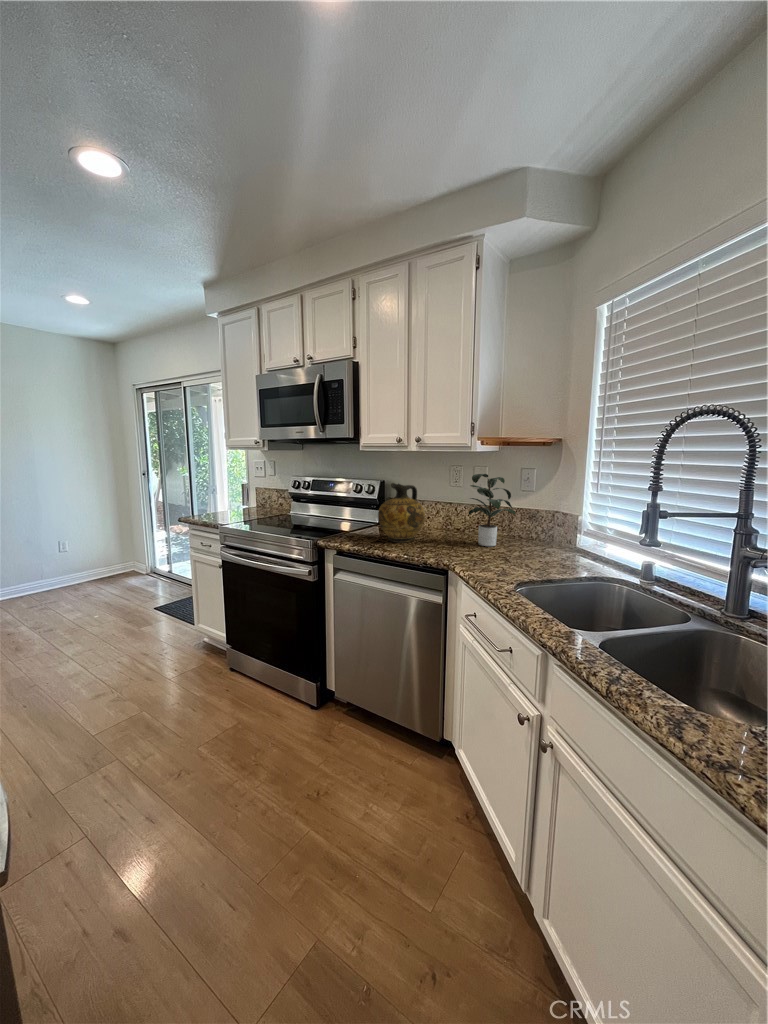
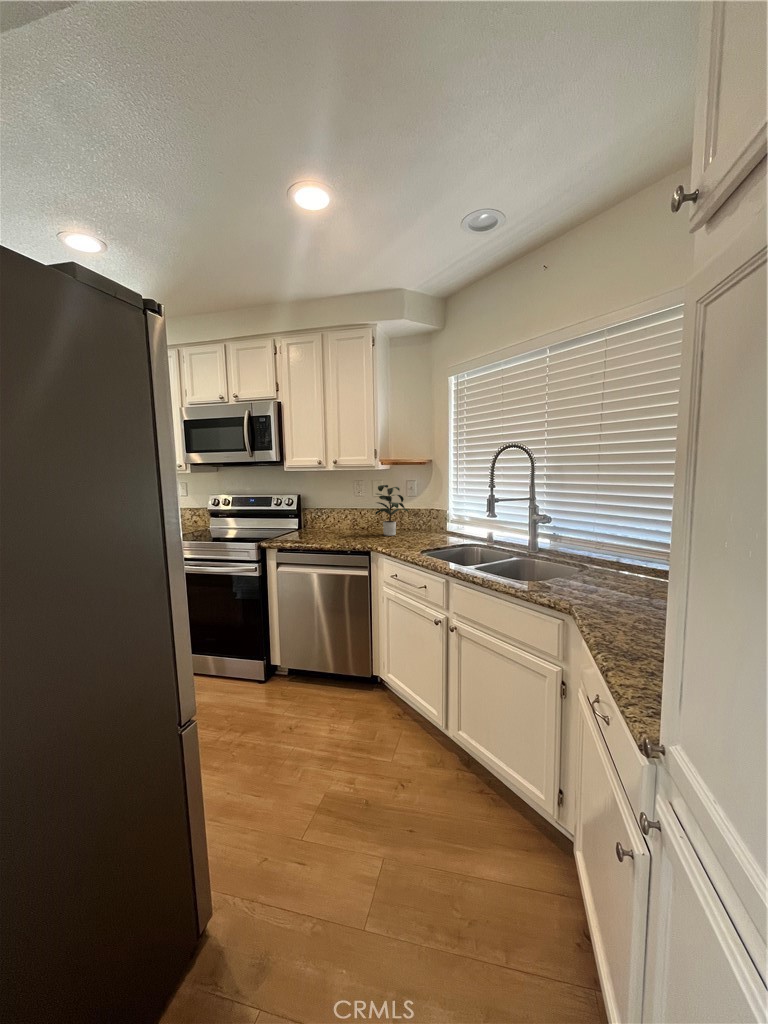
ceramic jug: present [378,483,425,542] -> none [308,494,344,539]

